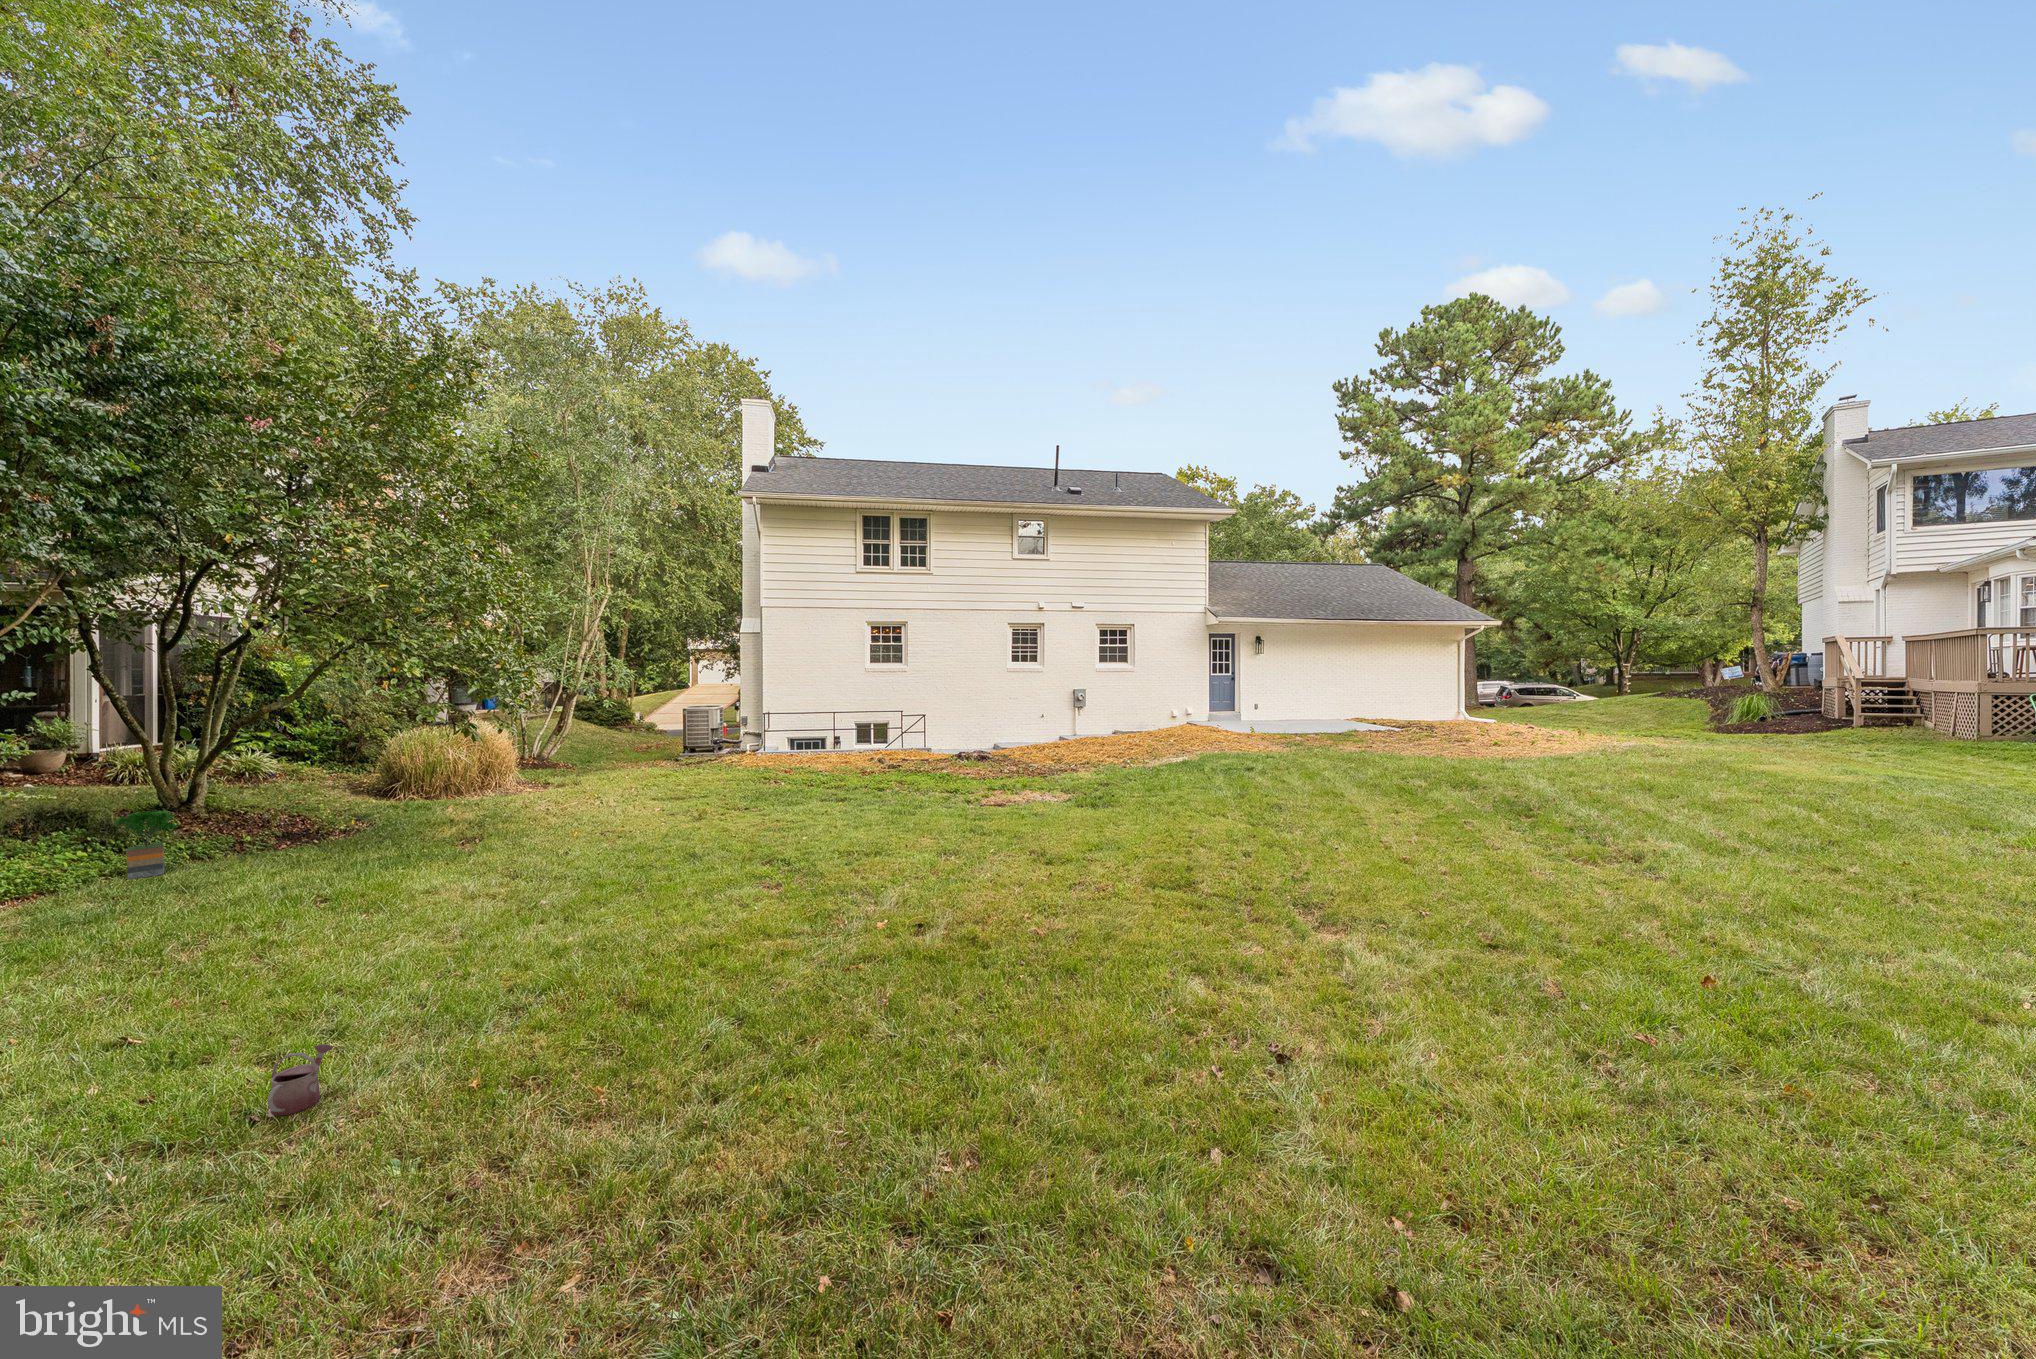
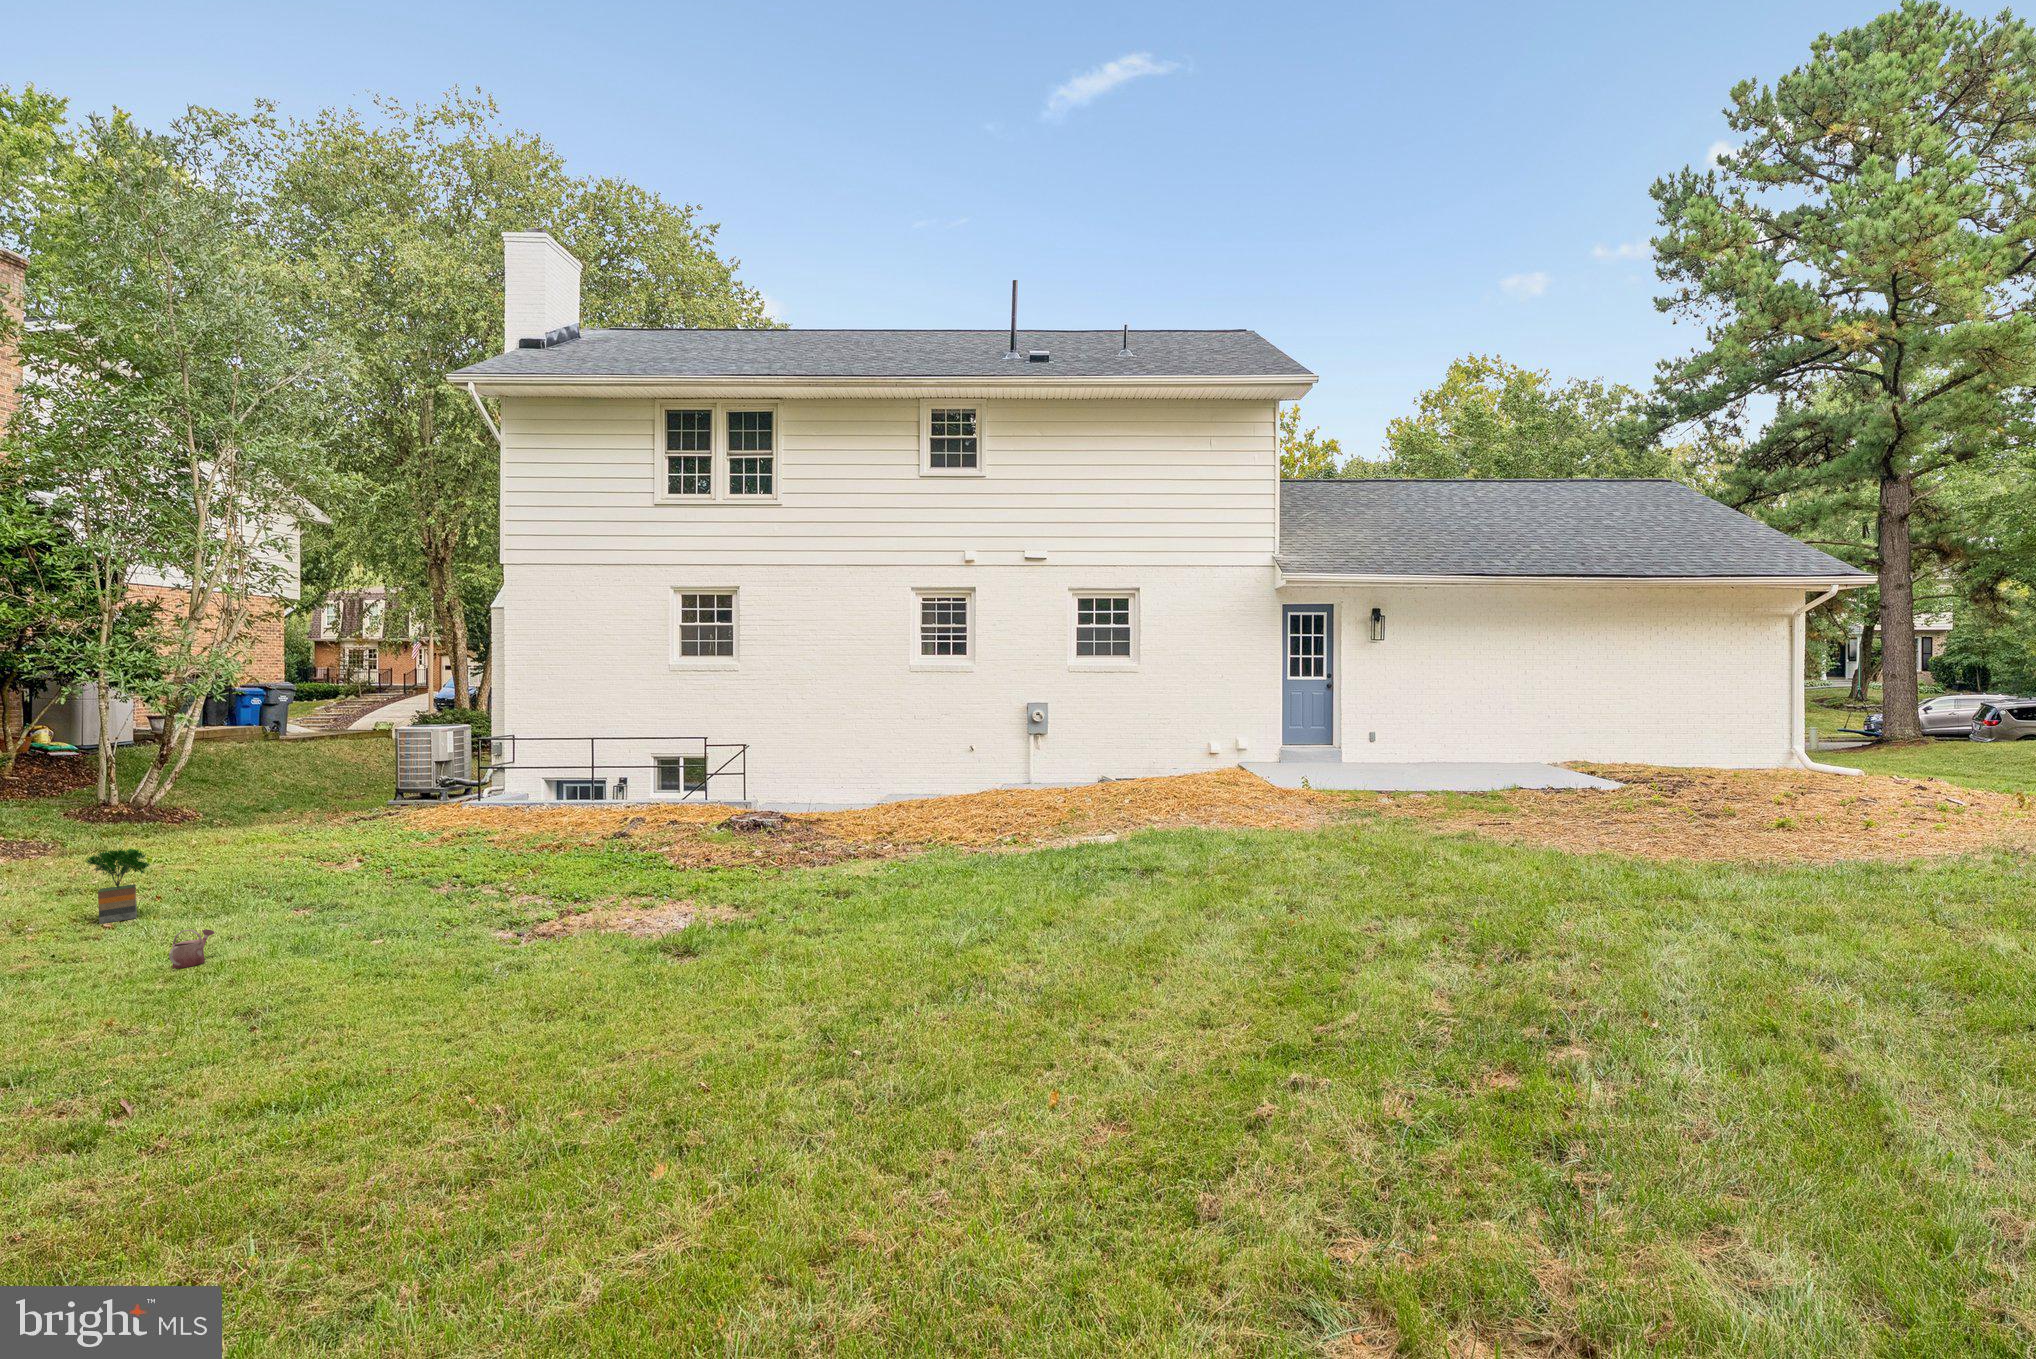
watering can: present [267,1044,333,1116] -> present [169,929,215,968]

